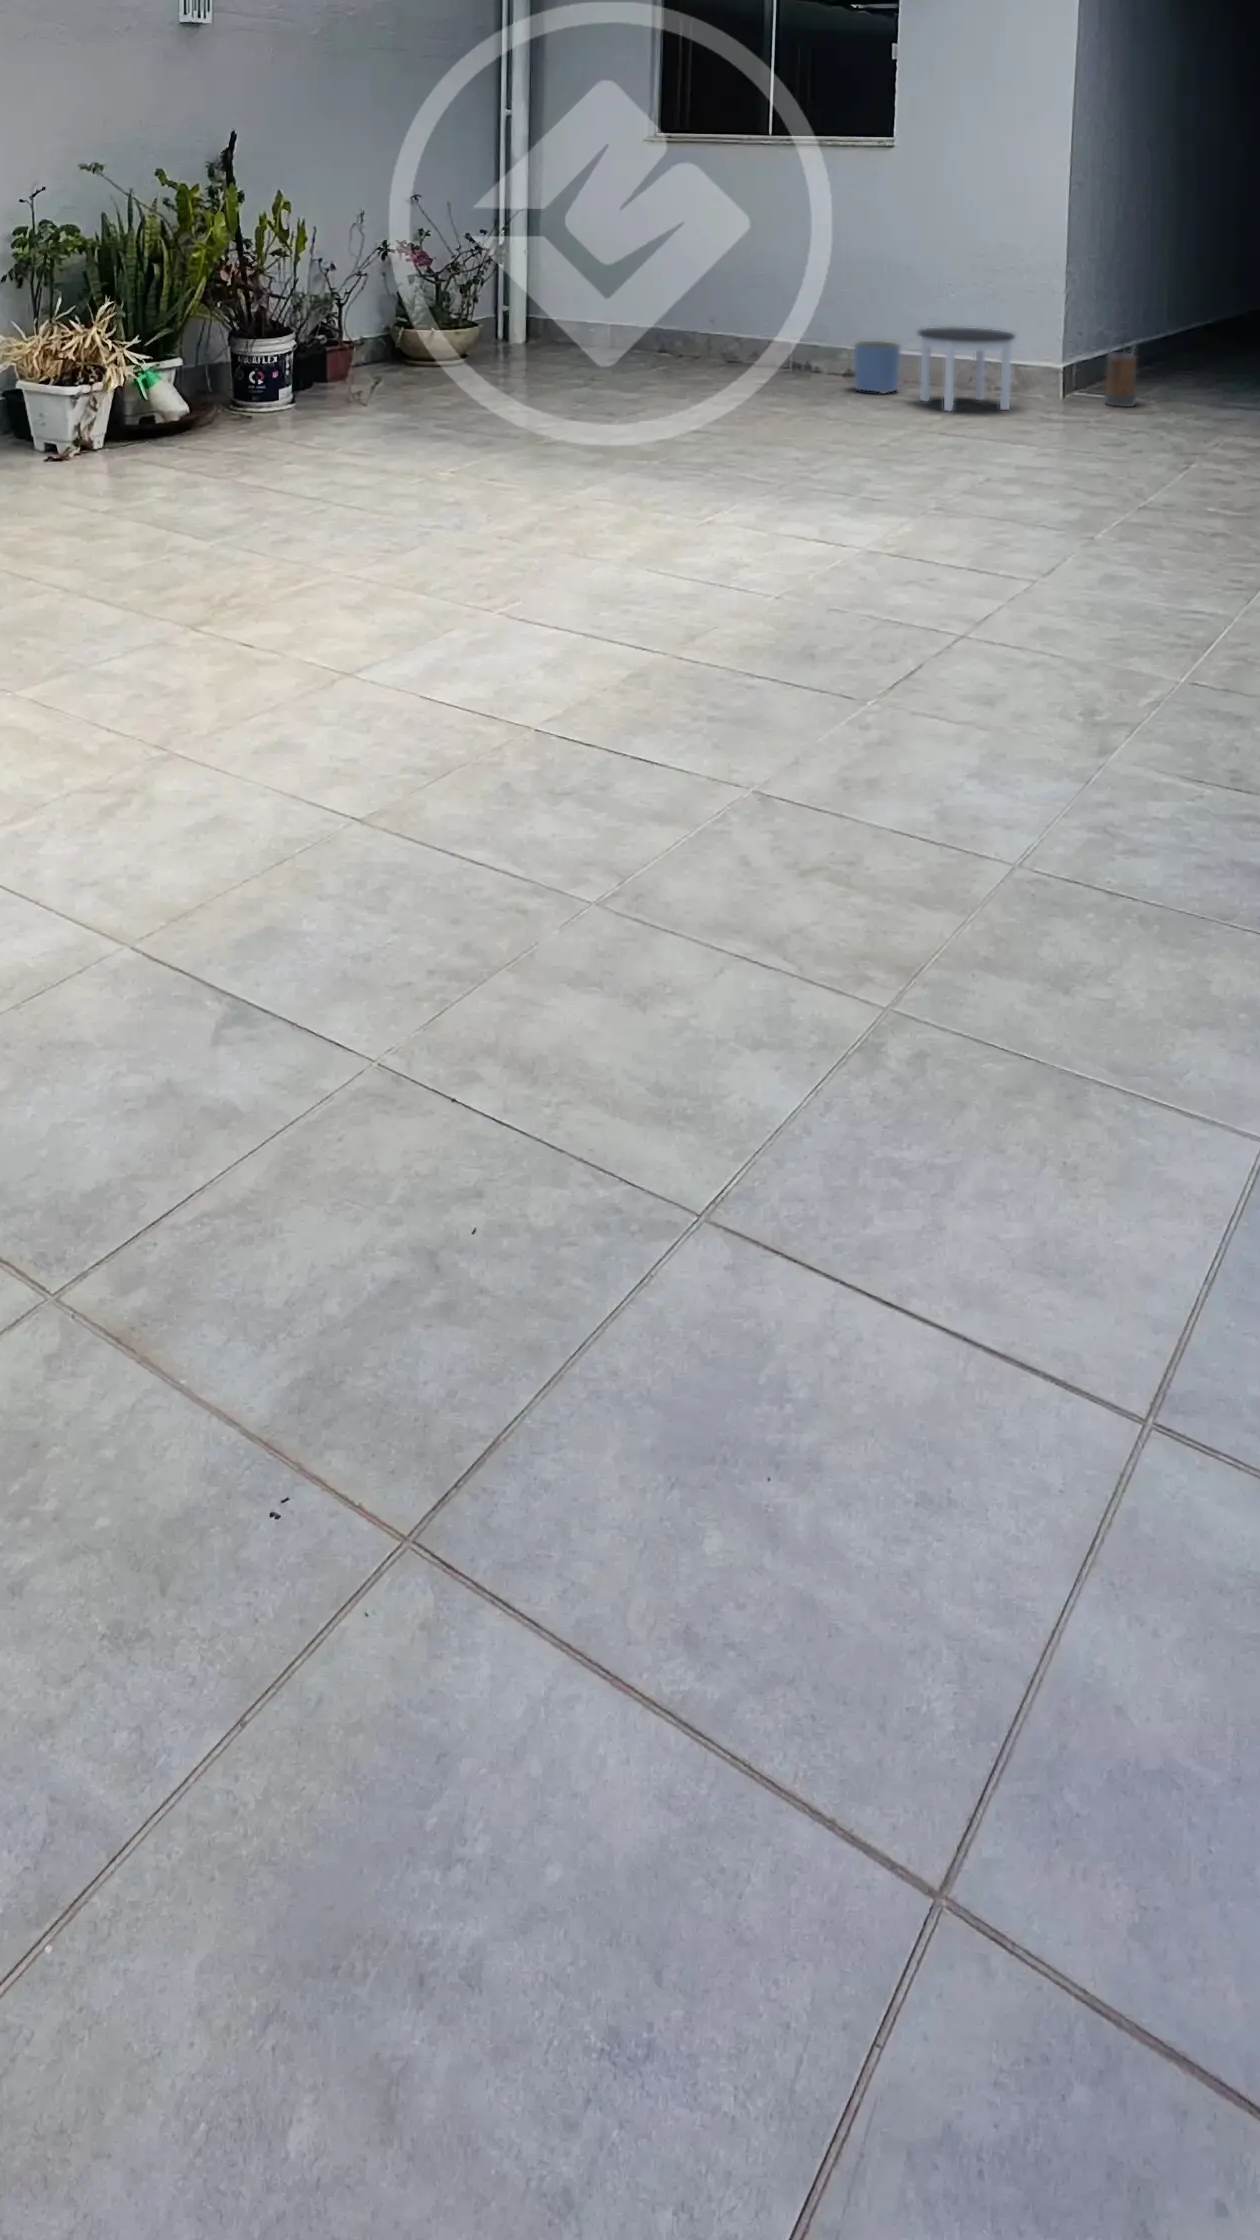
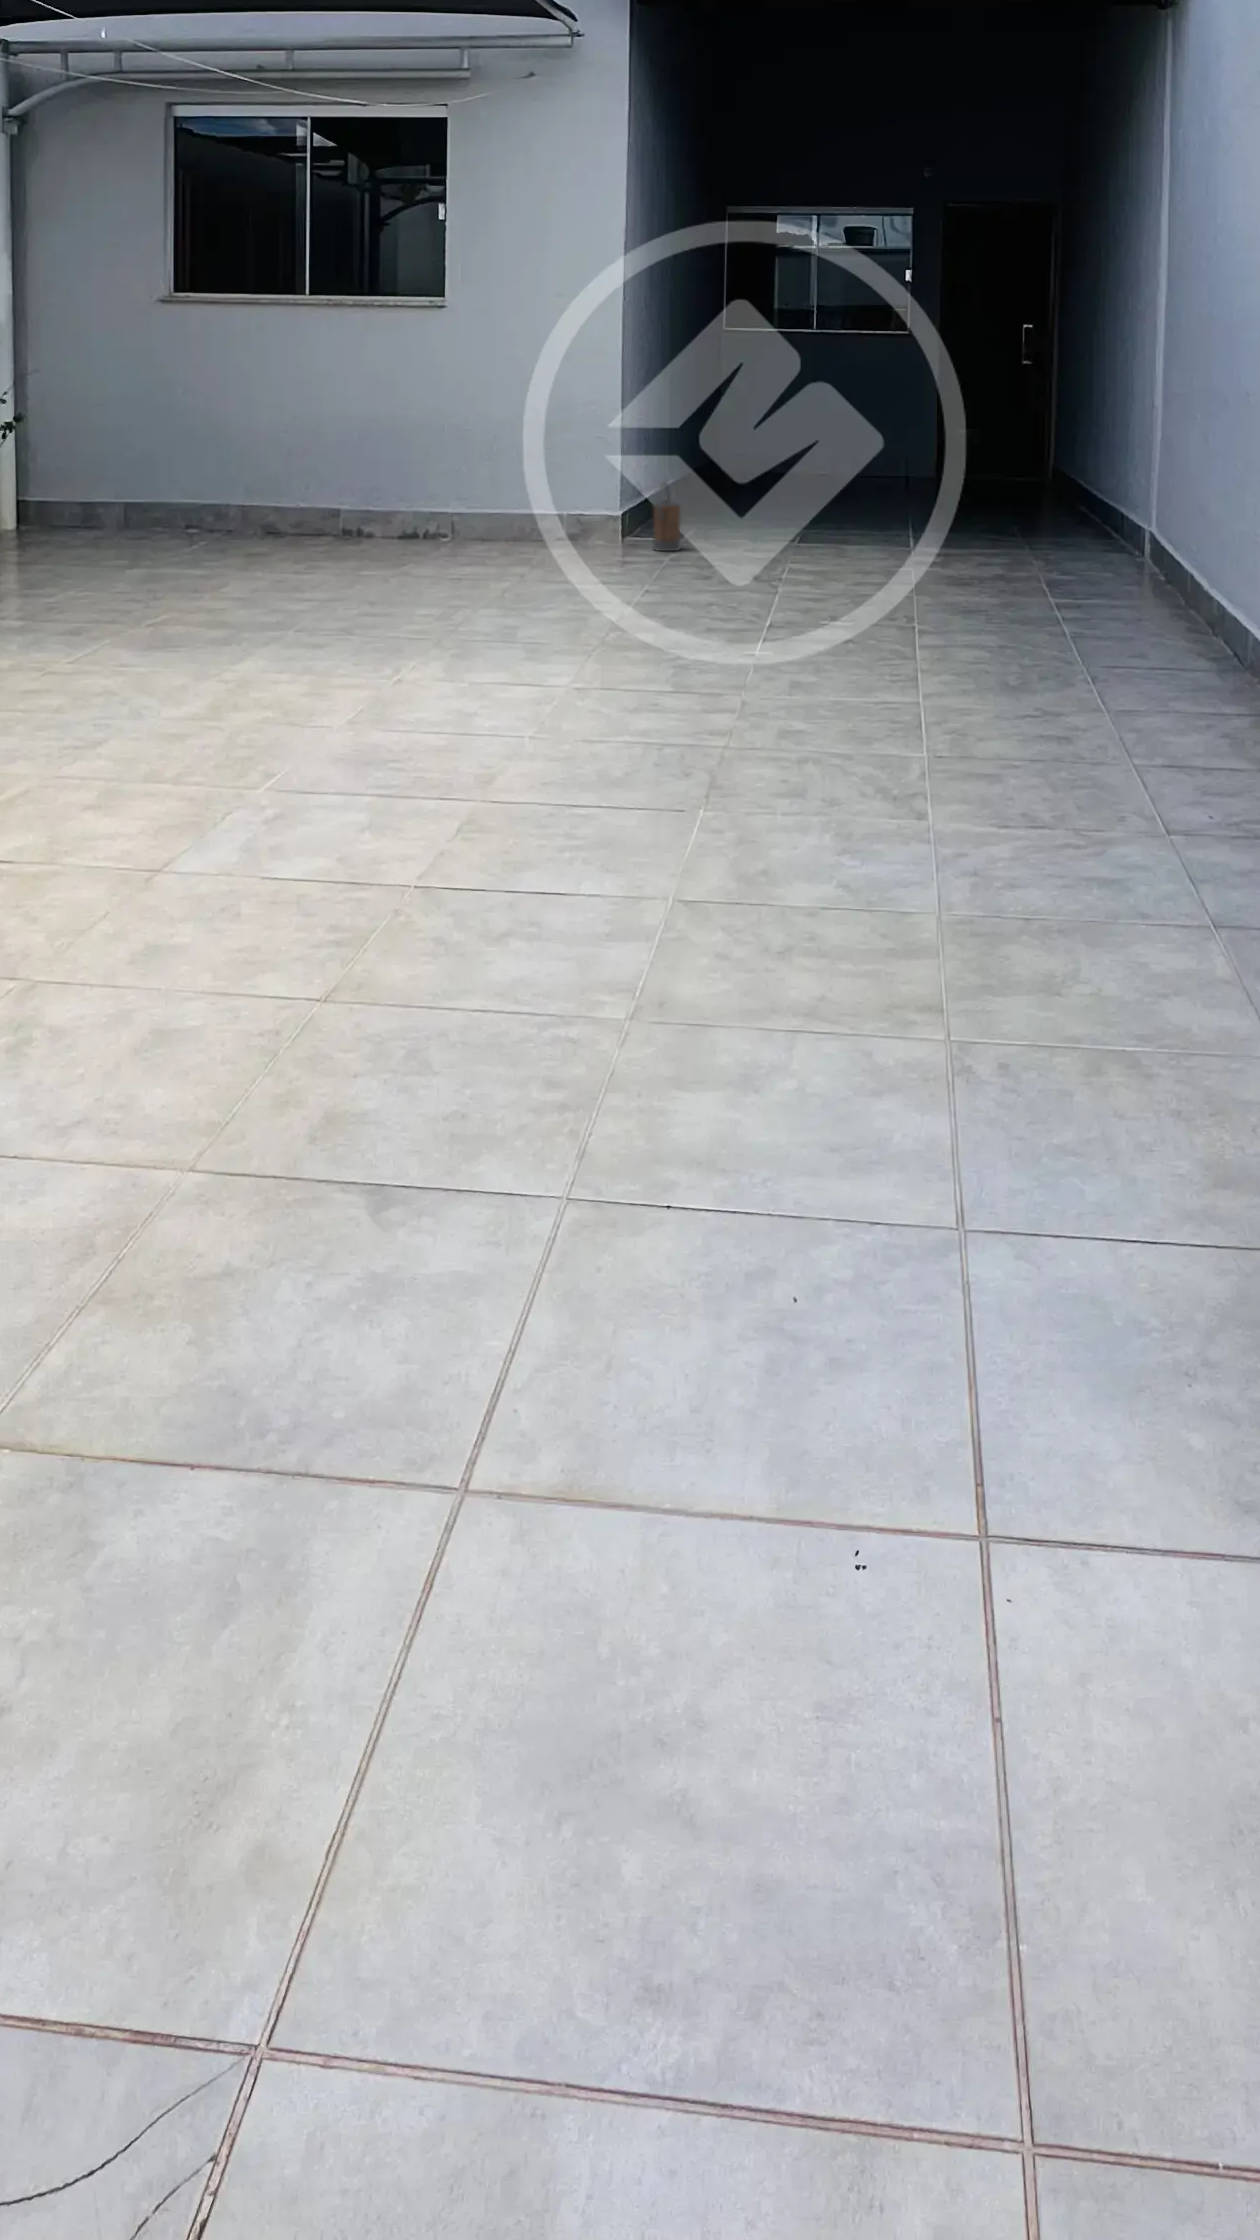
round table: present [919,328,1014,411] -> none [483,485,578,566]
planter: present [854,341,900,393] -> none [412,504,459,556]

